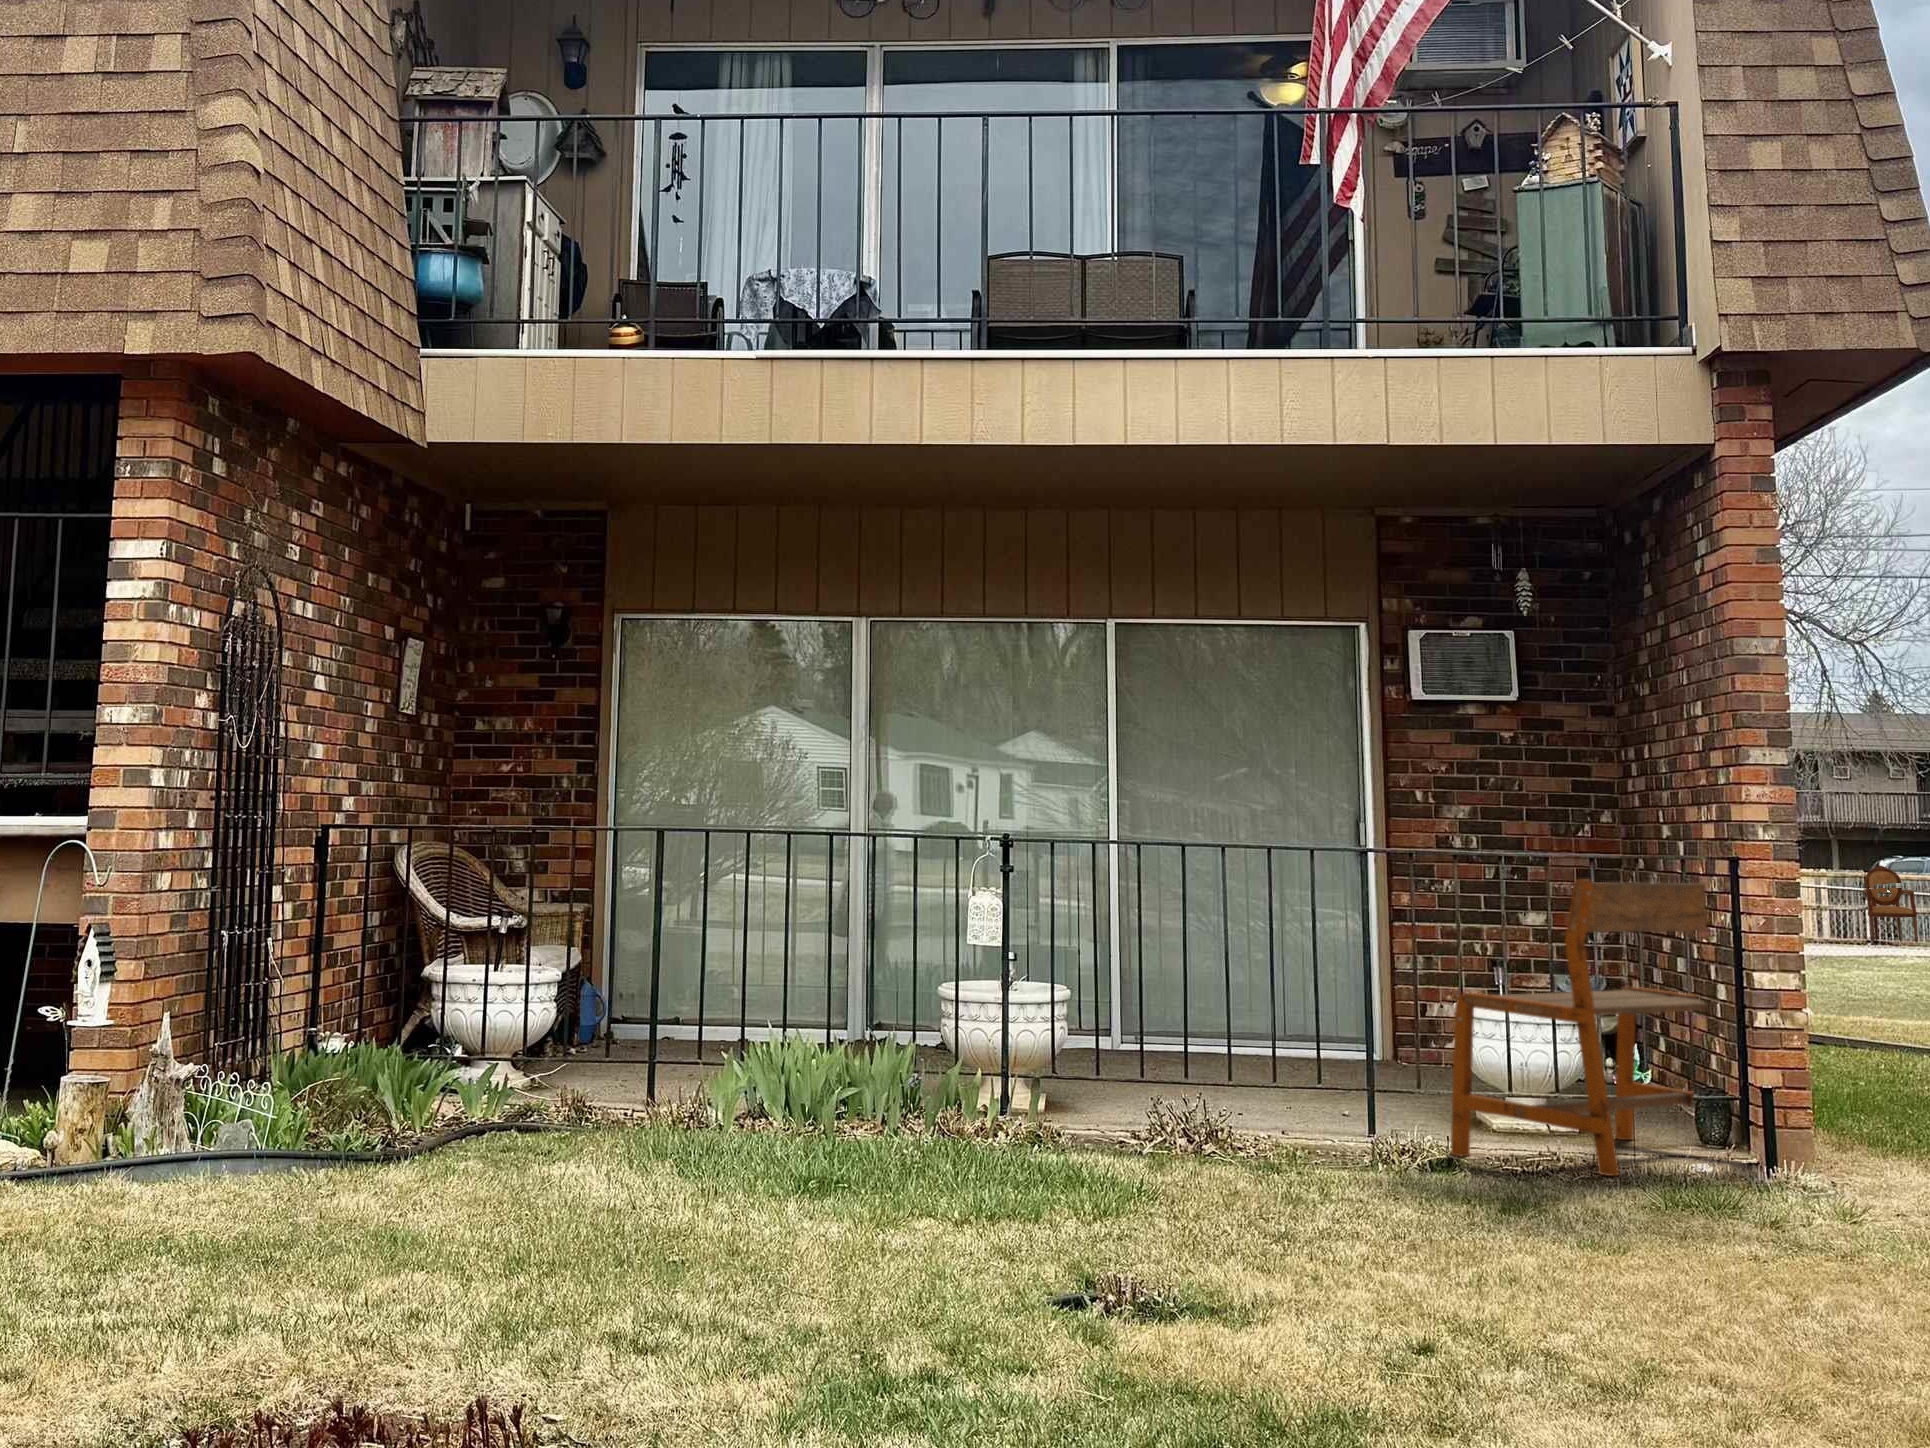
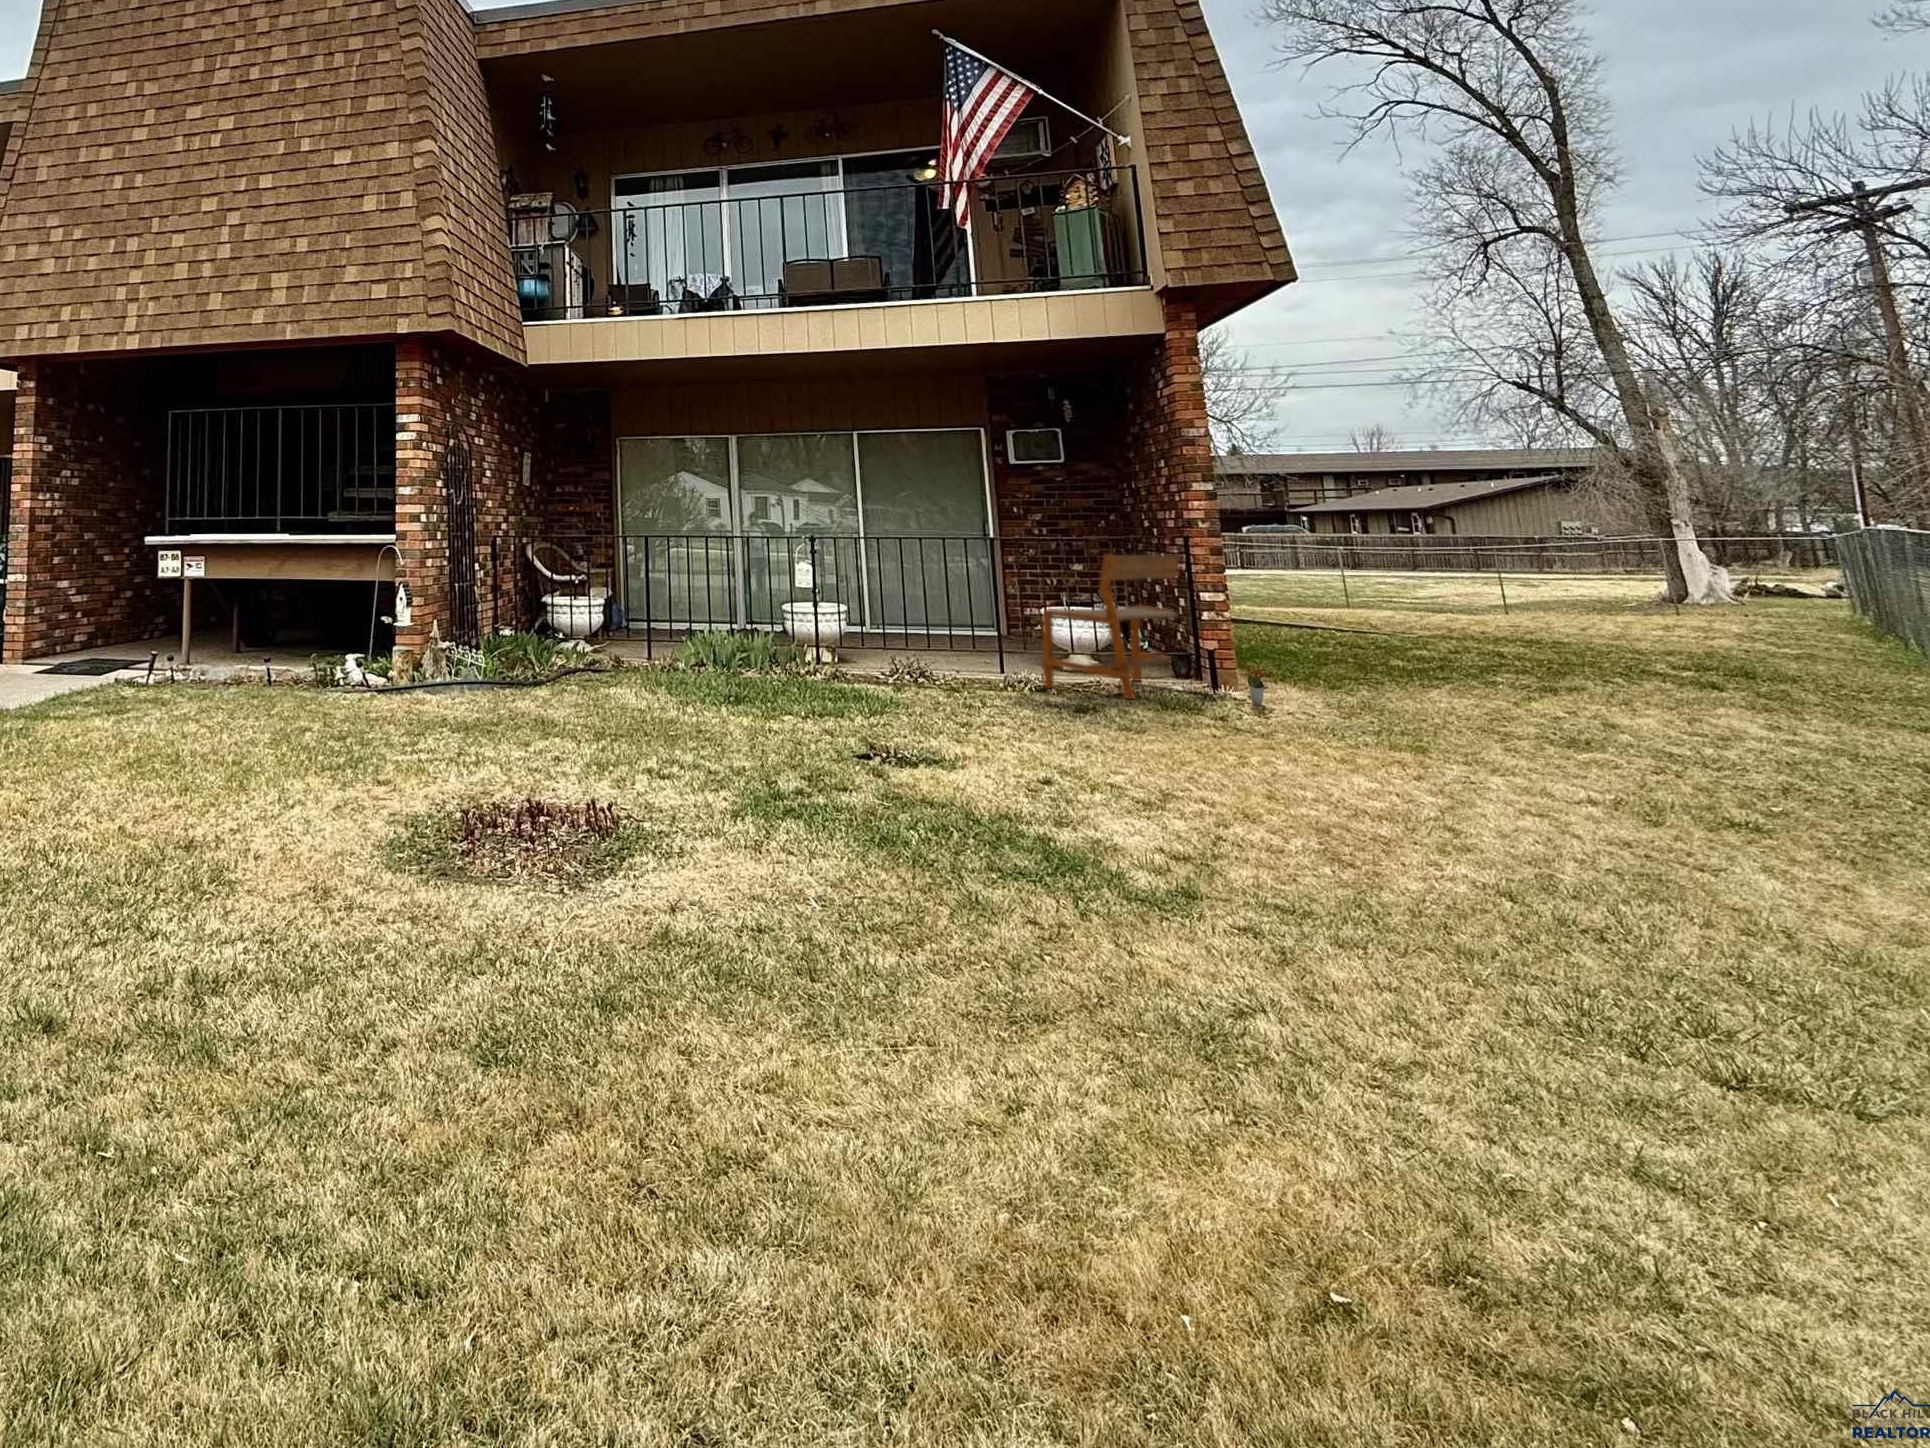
armchair: present [1863,866,1918,943] -> none [1269,533,1303,574]
decorative plant: none [1818,1103,1859,1183] -> present [1245,665,1268,705]

